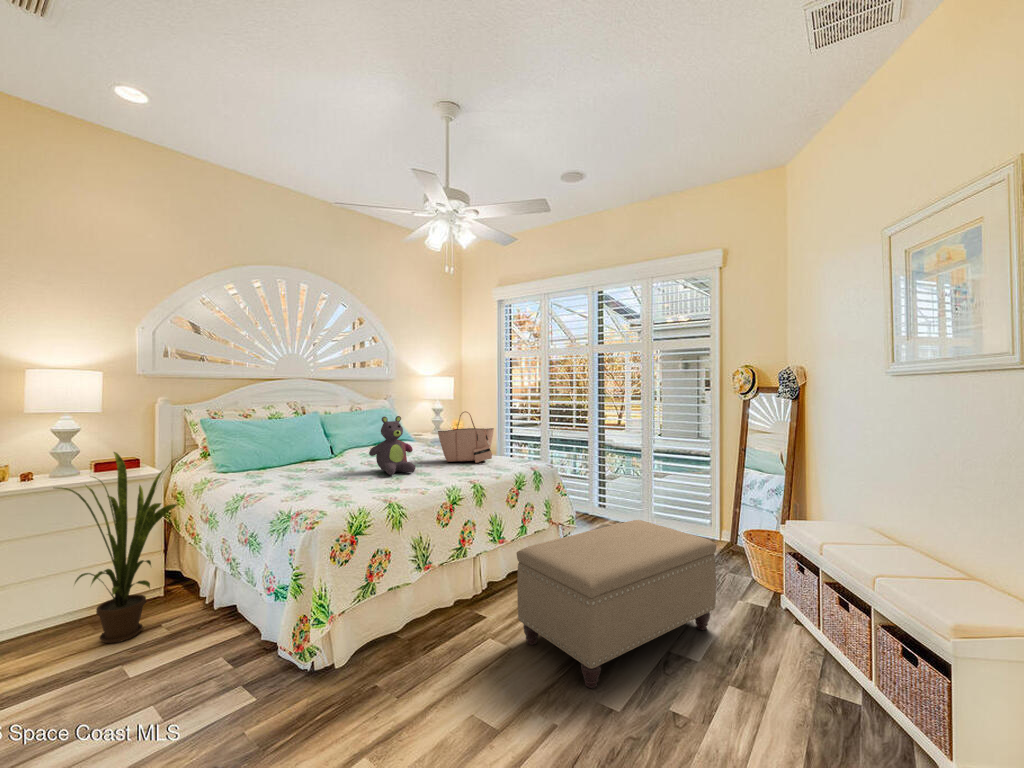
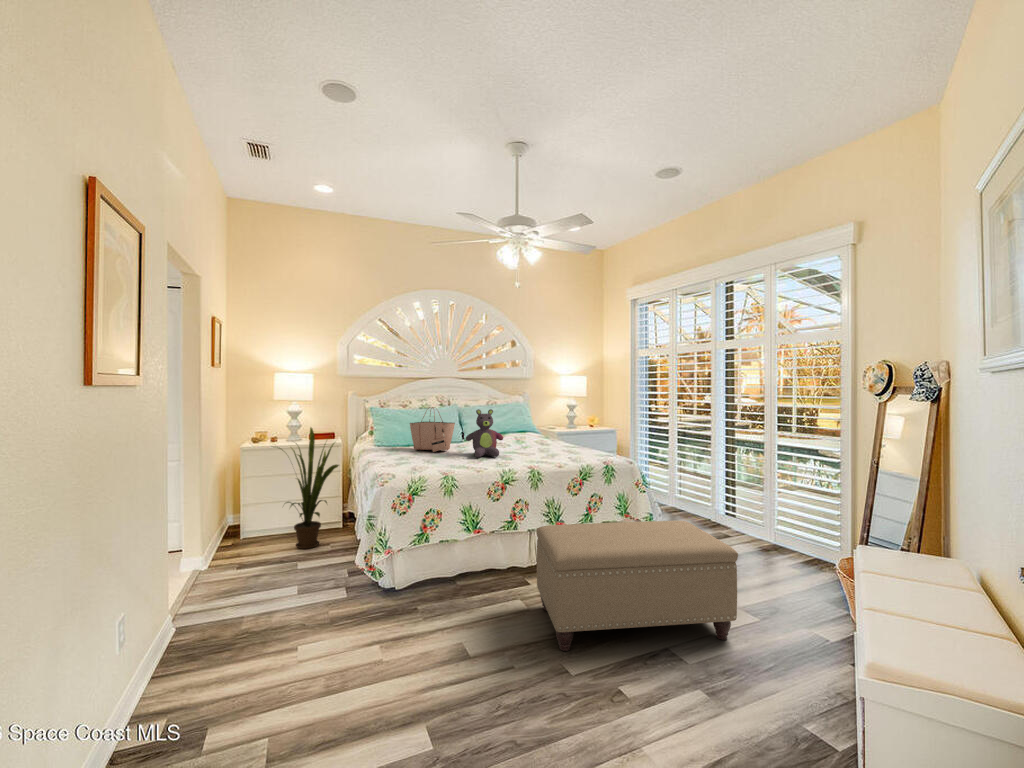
tote bag: present [438,411,494,463] -> present [410,407,455,452]

